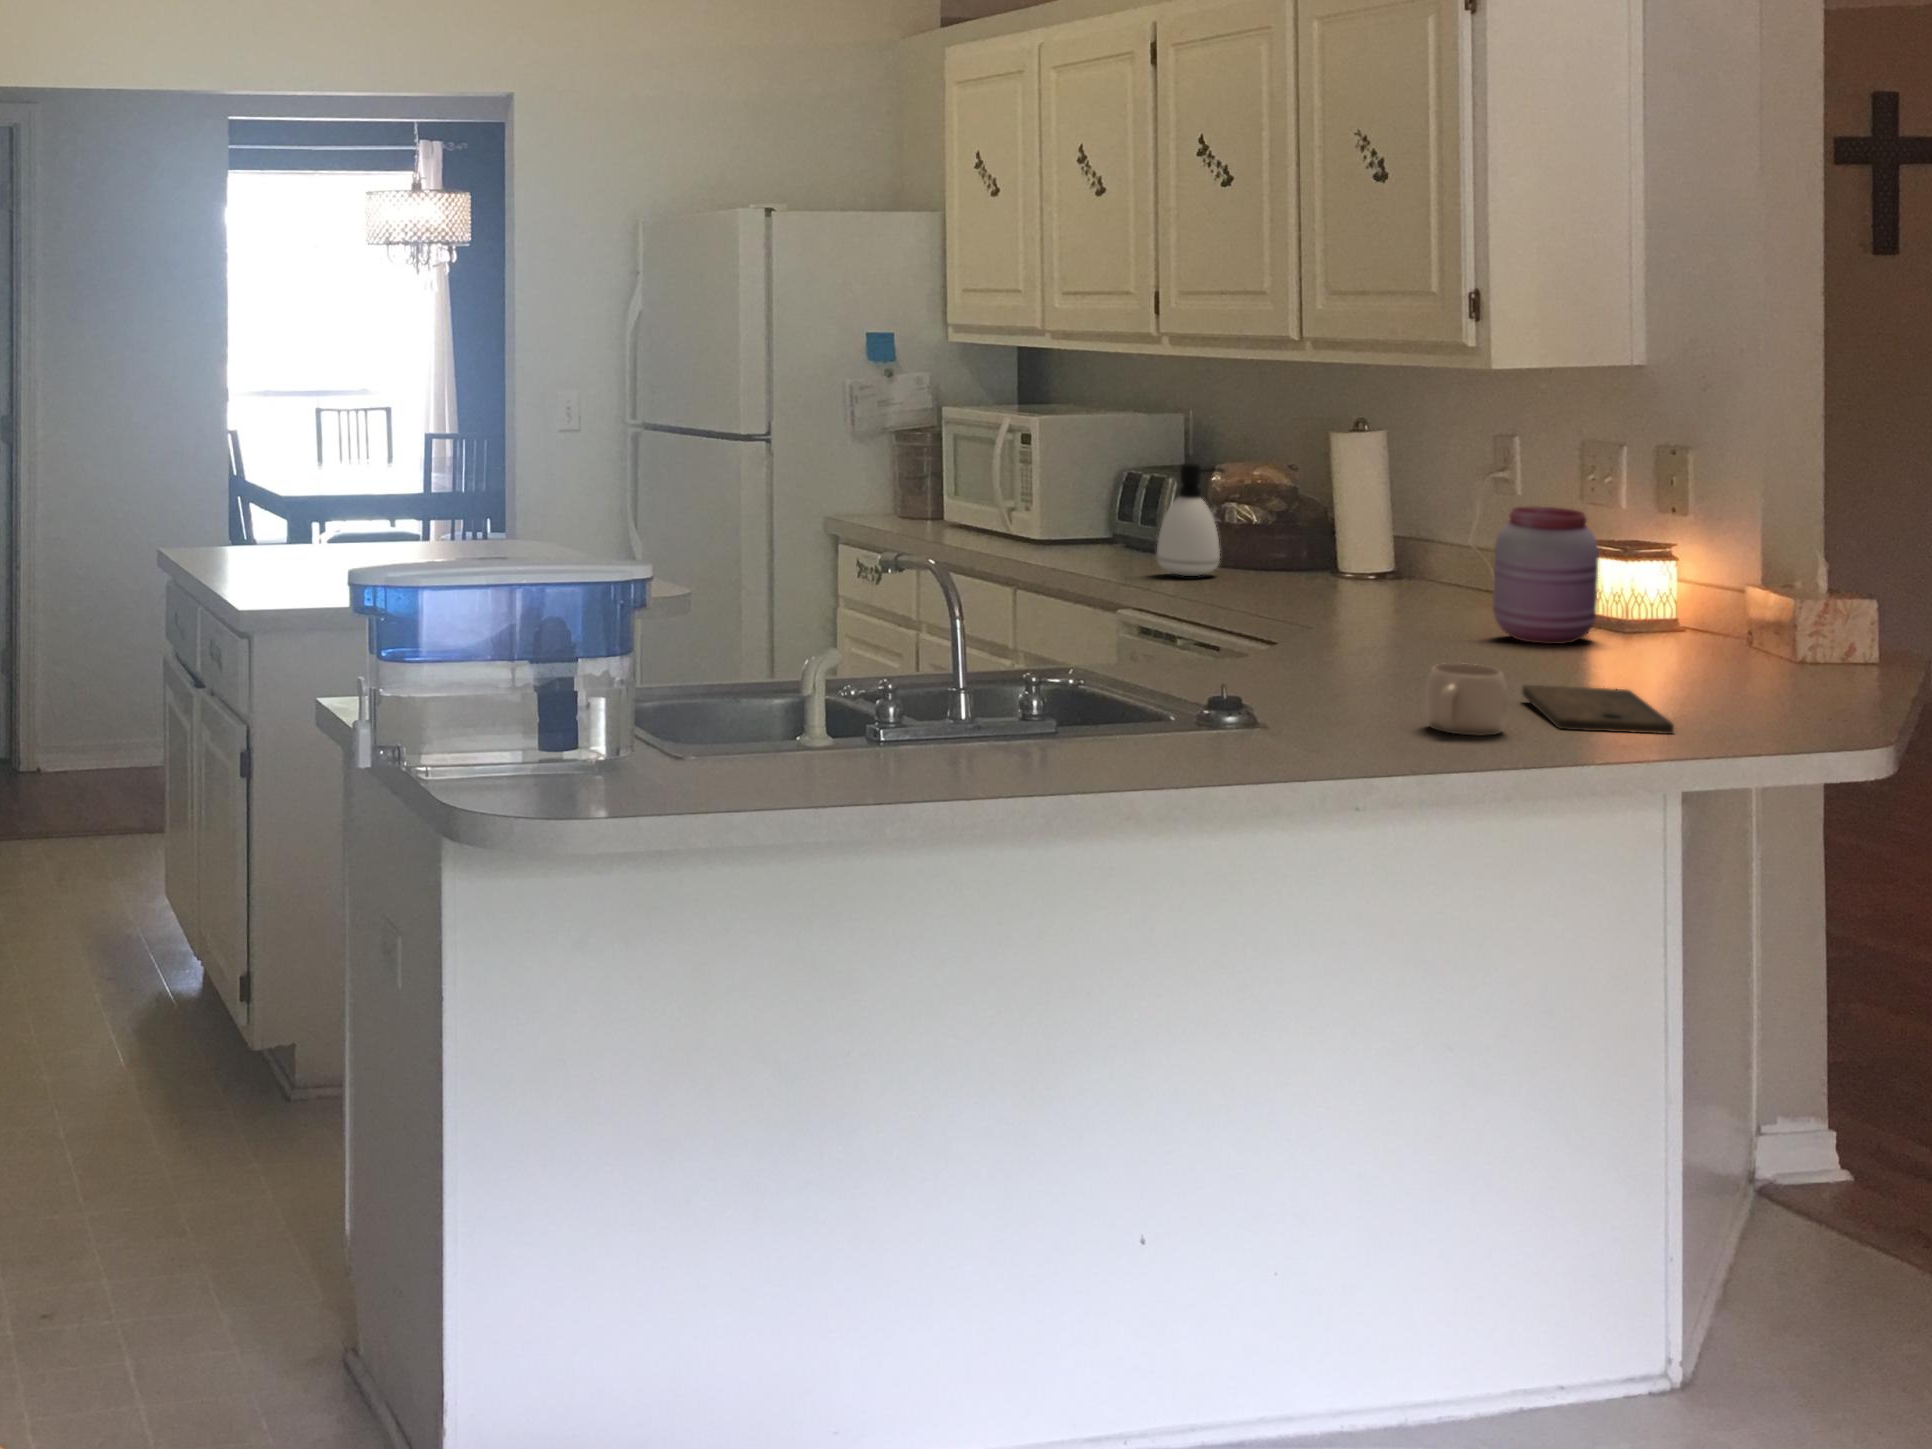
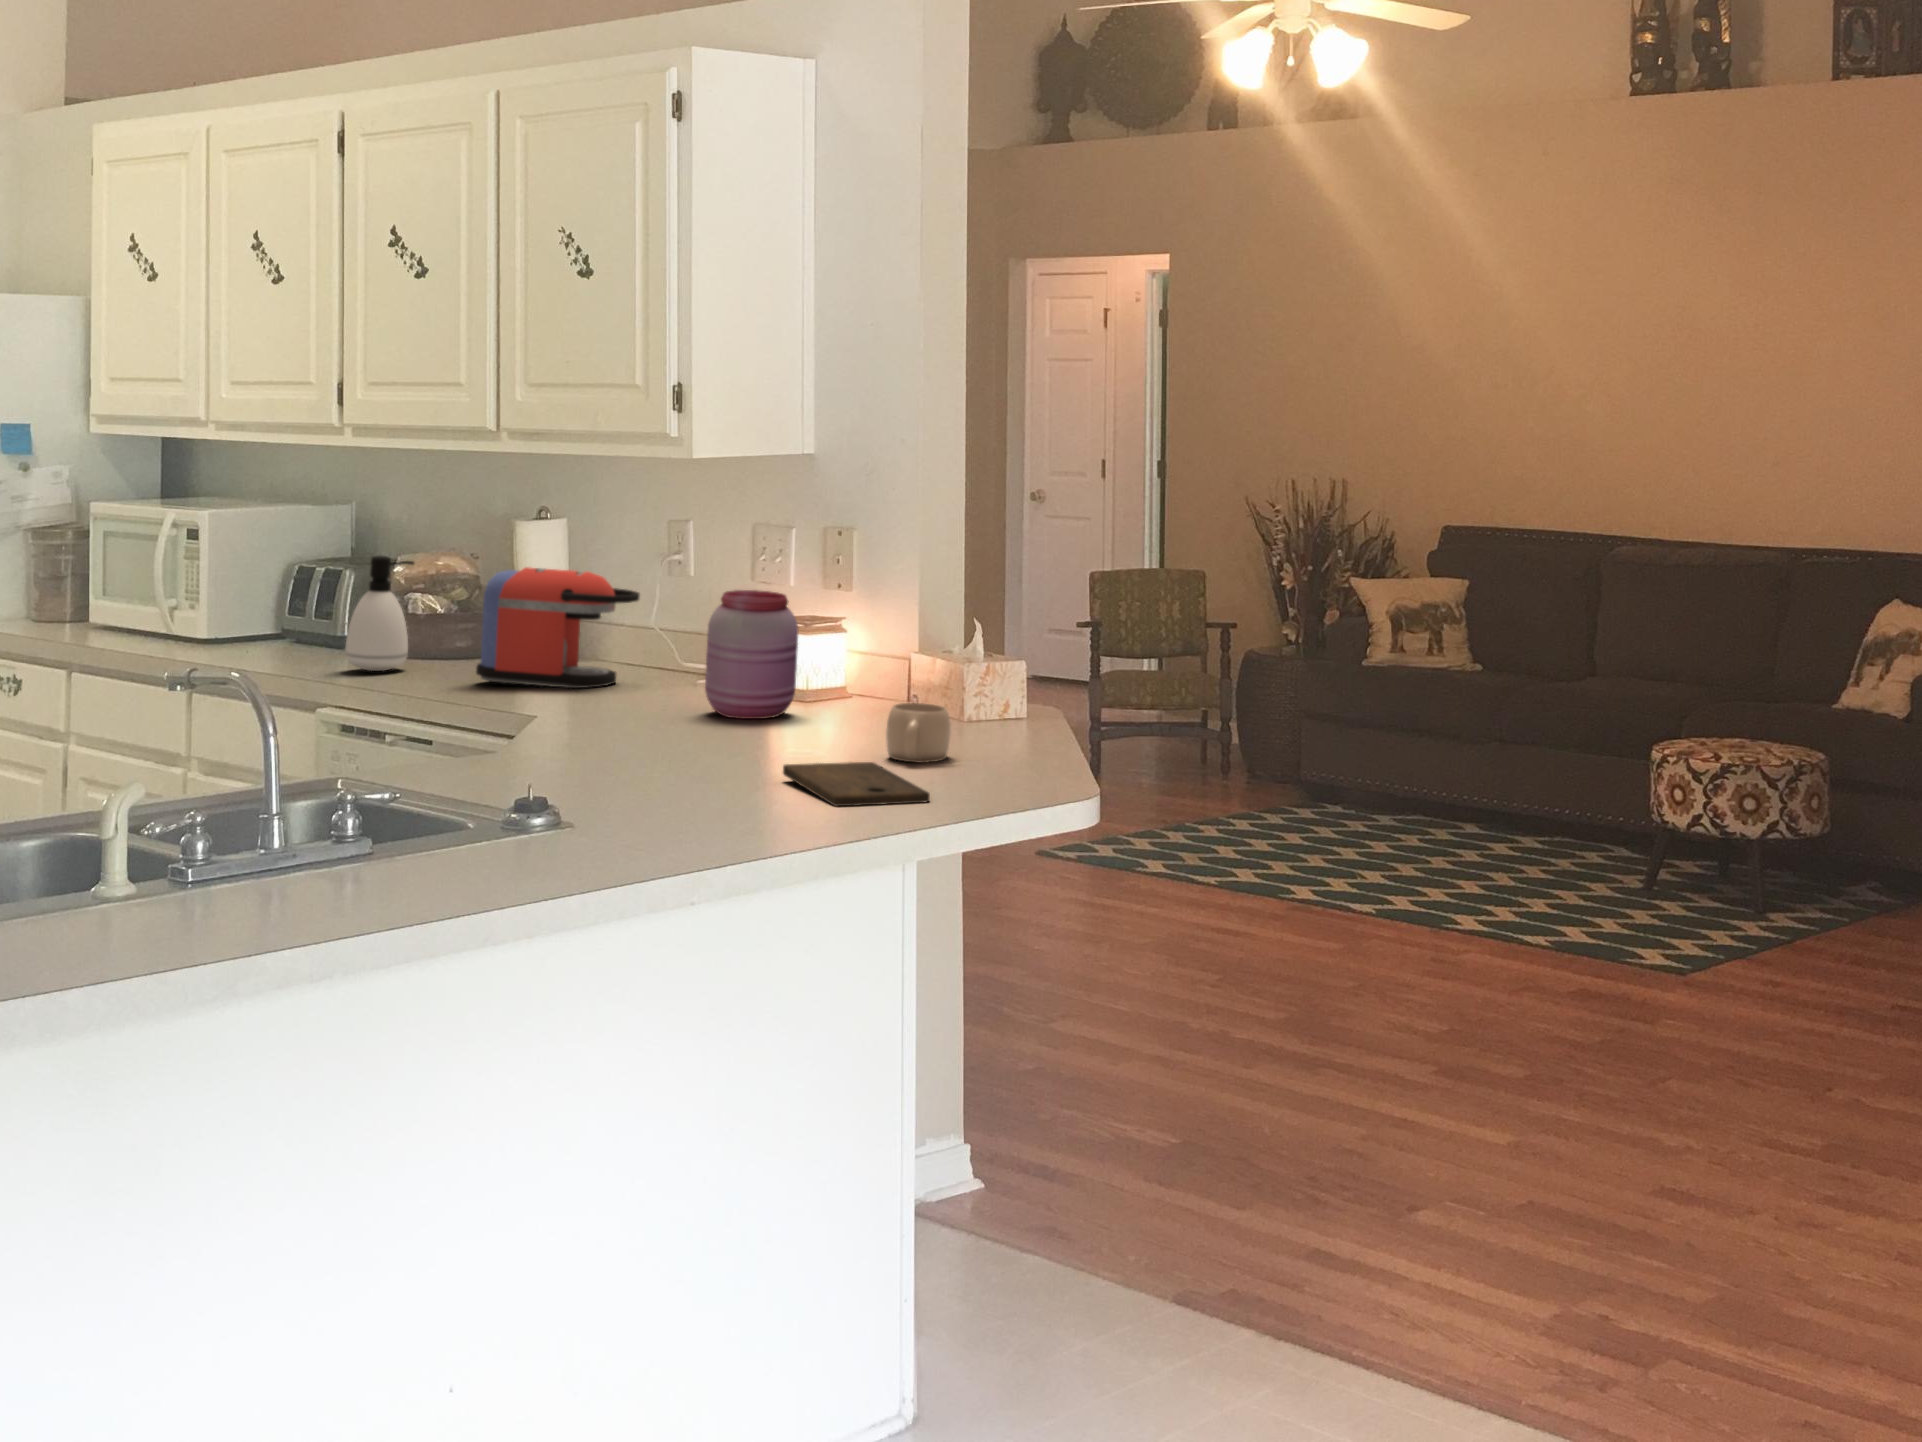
coffee maker: none [1277,477,1449,605] -> present [476,567,640,688]
mug: present [1425,663,1507,736] -> present [886,703,951,763]

